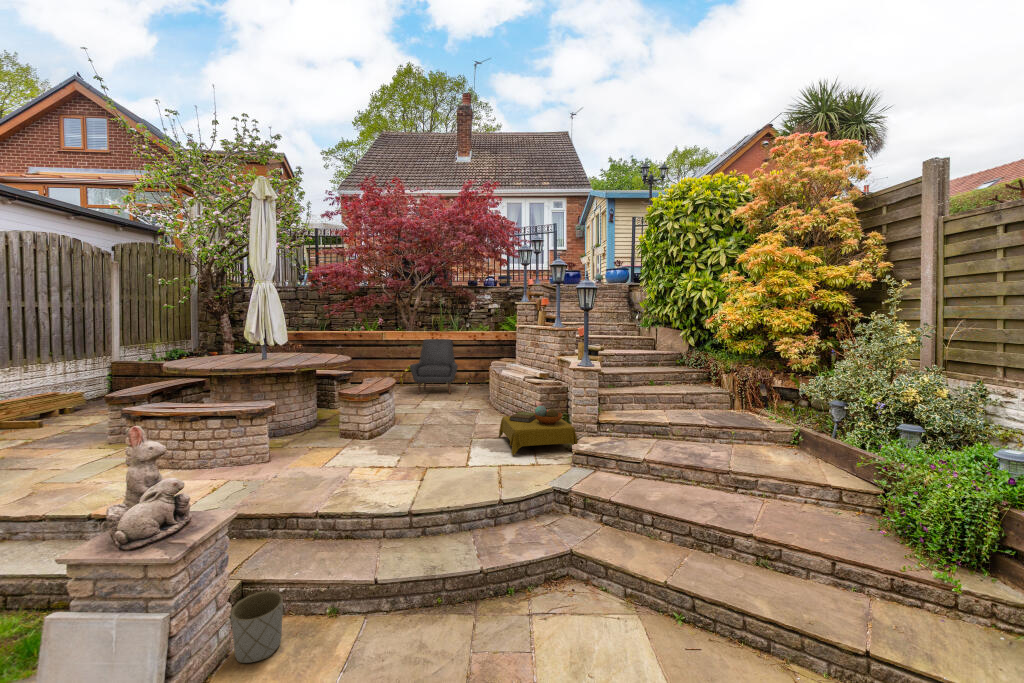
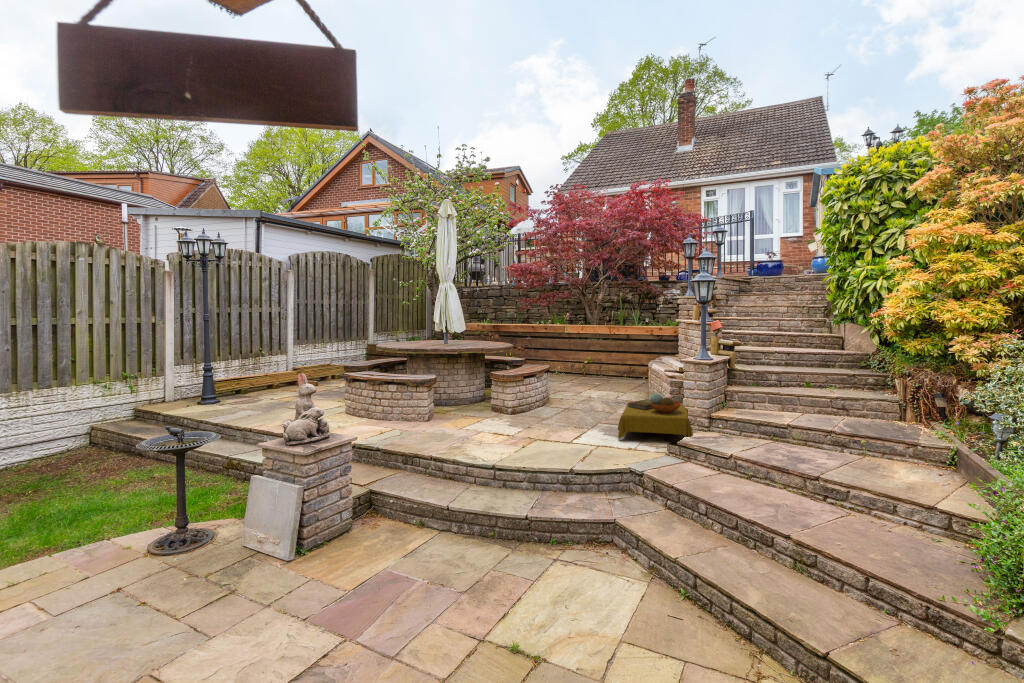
chair: present [410,339,458,394] -> none [579,325,631,383]
planter: present [231,591,283,663] -> none [359,495,390,534]

